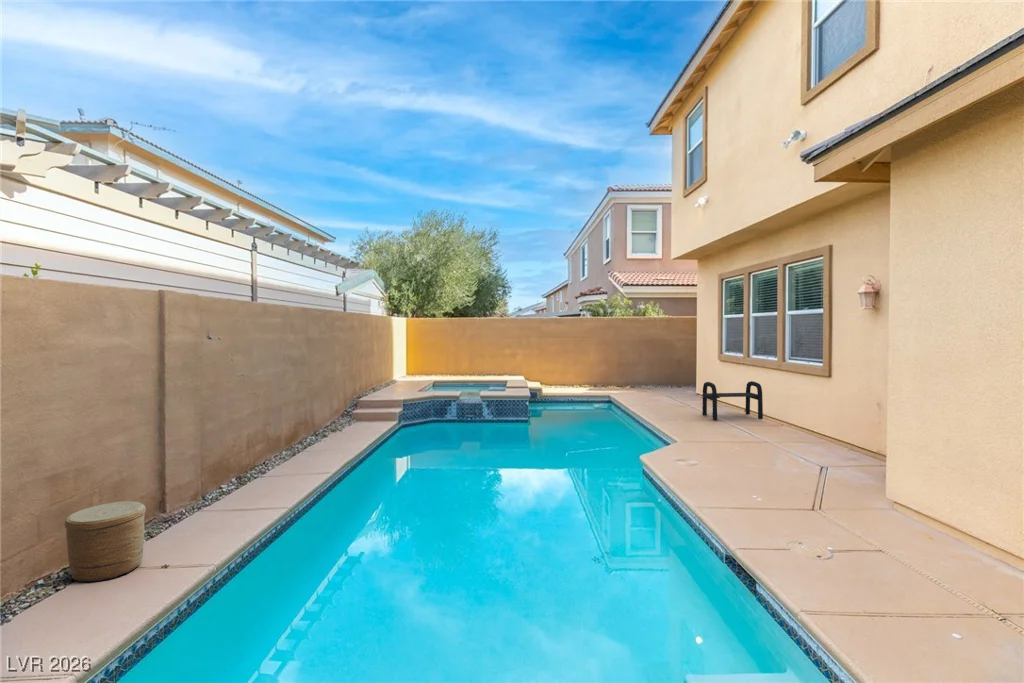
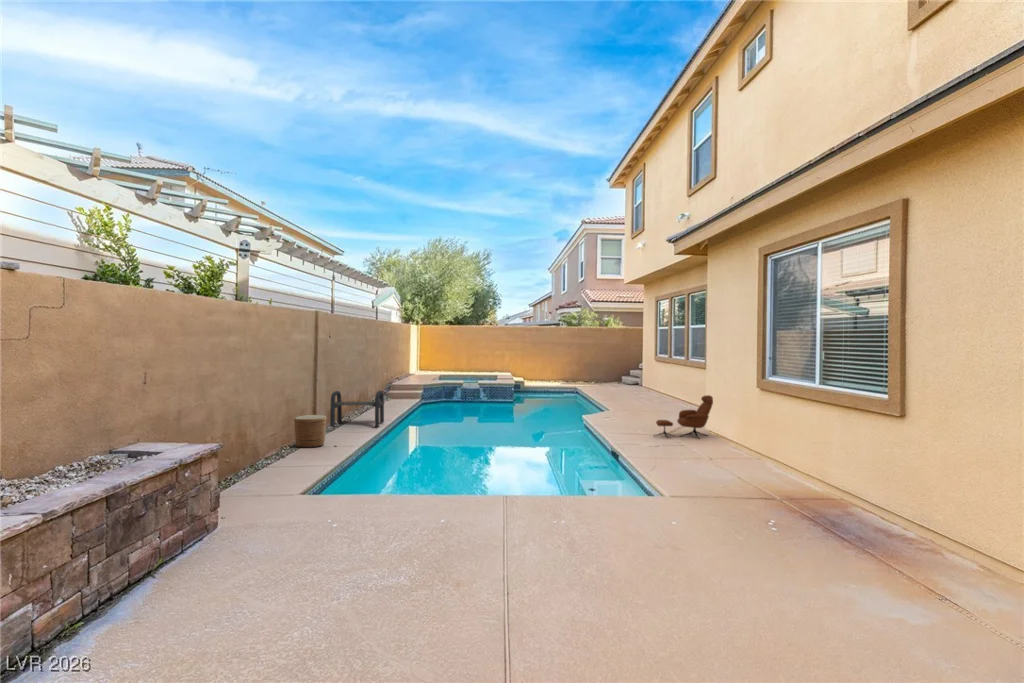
bench: present [702,381,763,420] -> present [330,391,384,427]
lounge chair: none [805,444,930,537] -> present [656,395,713,438]

